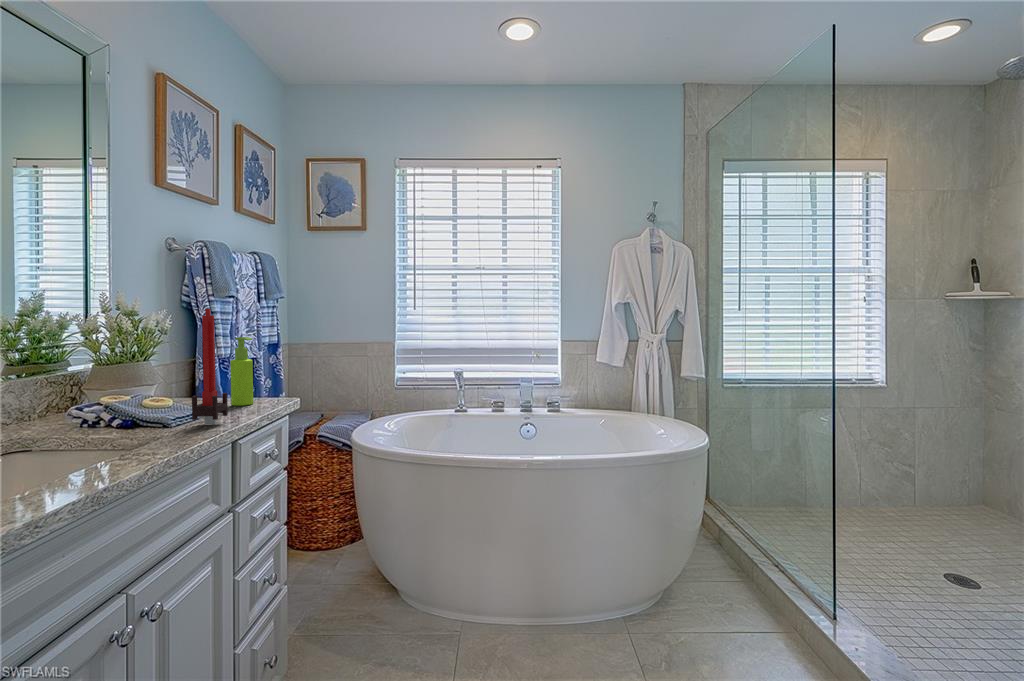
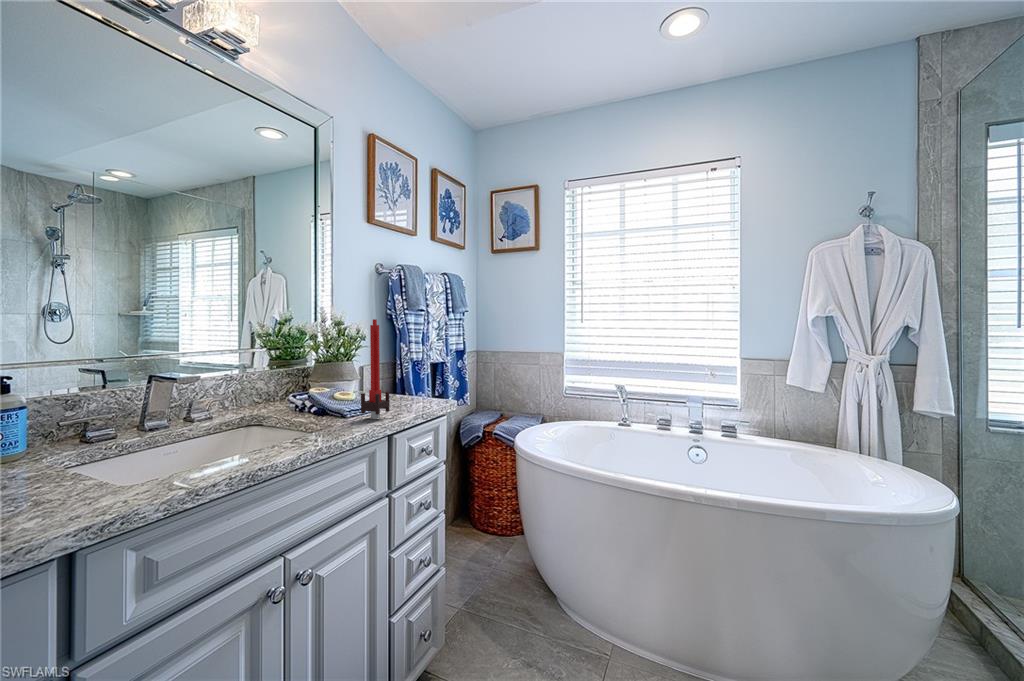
soap dispenser: present [230,337,253,406] -> none [404,344,421,403]

